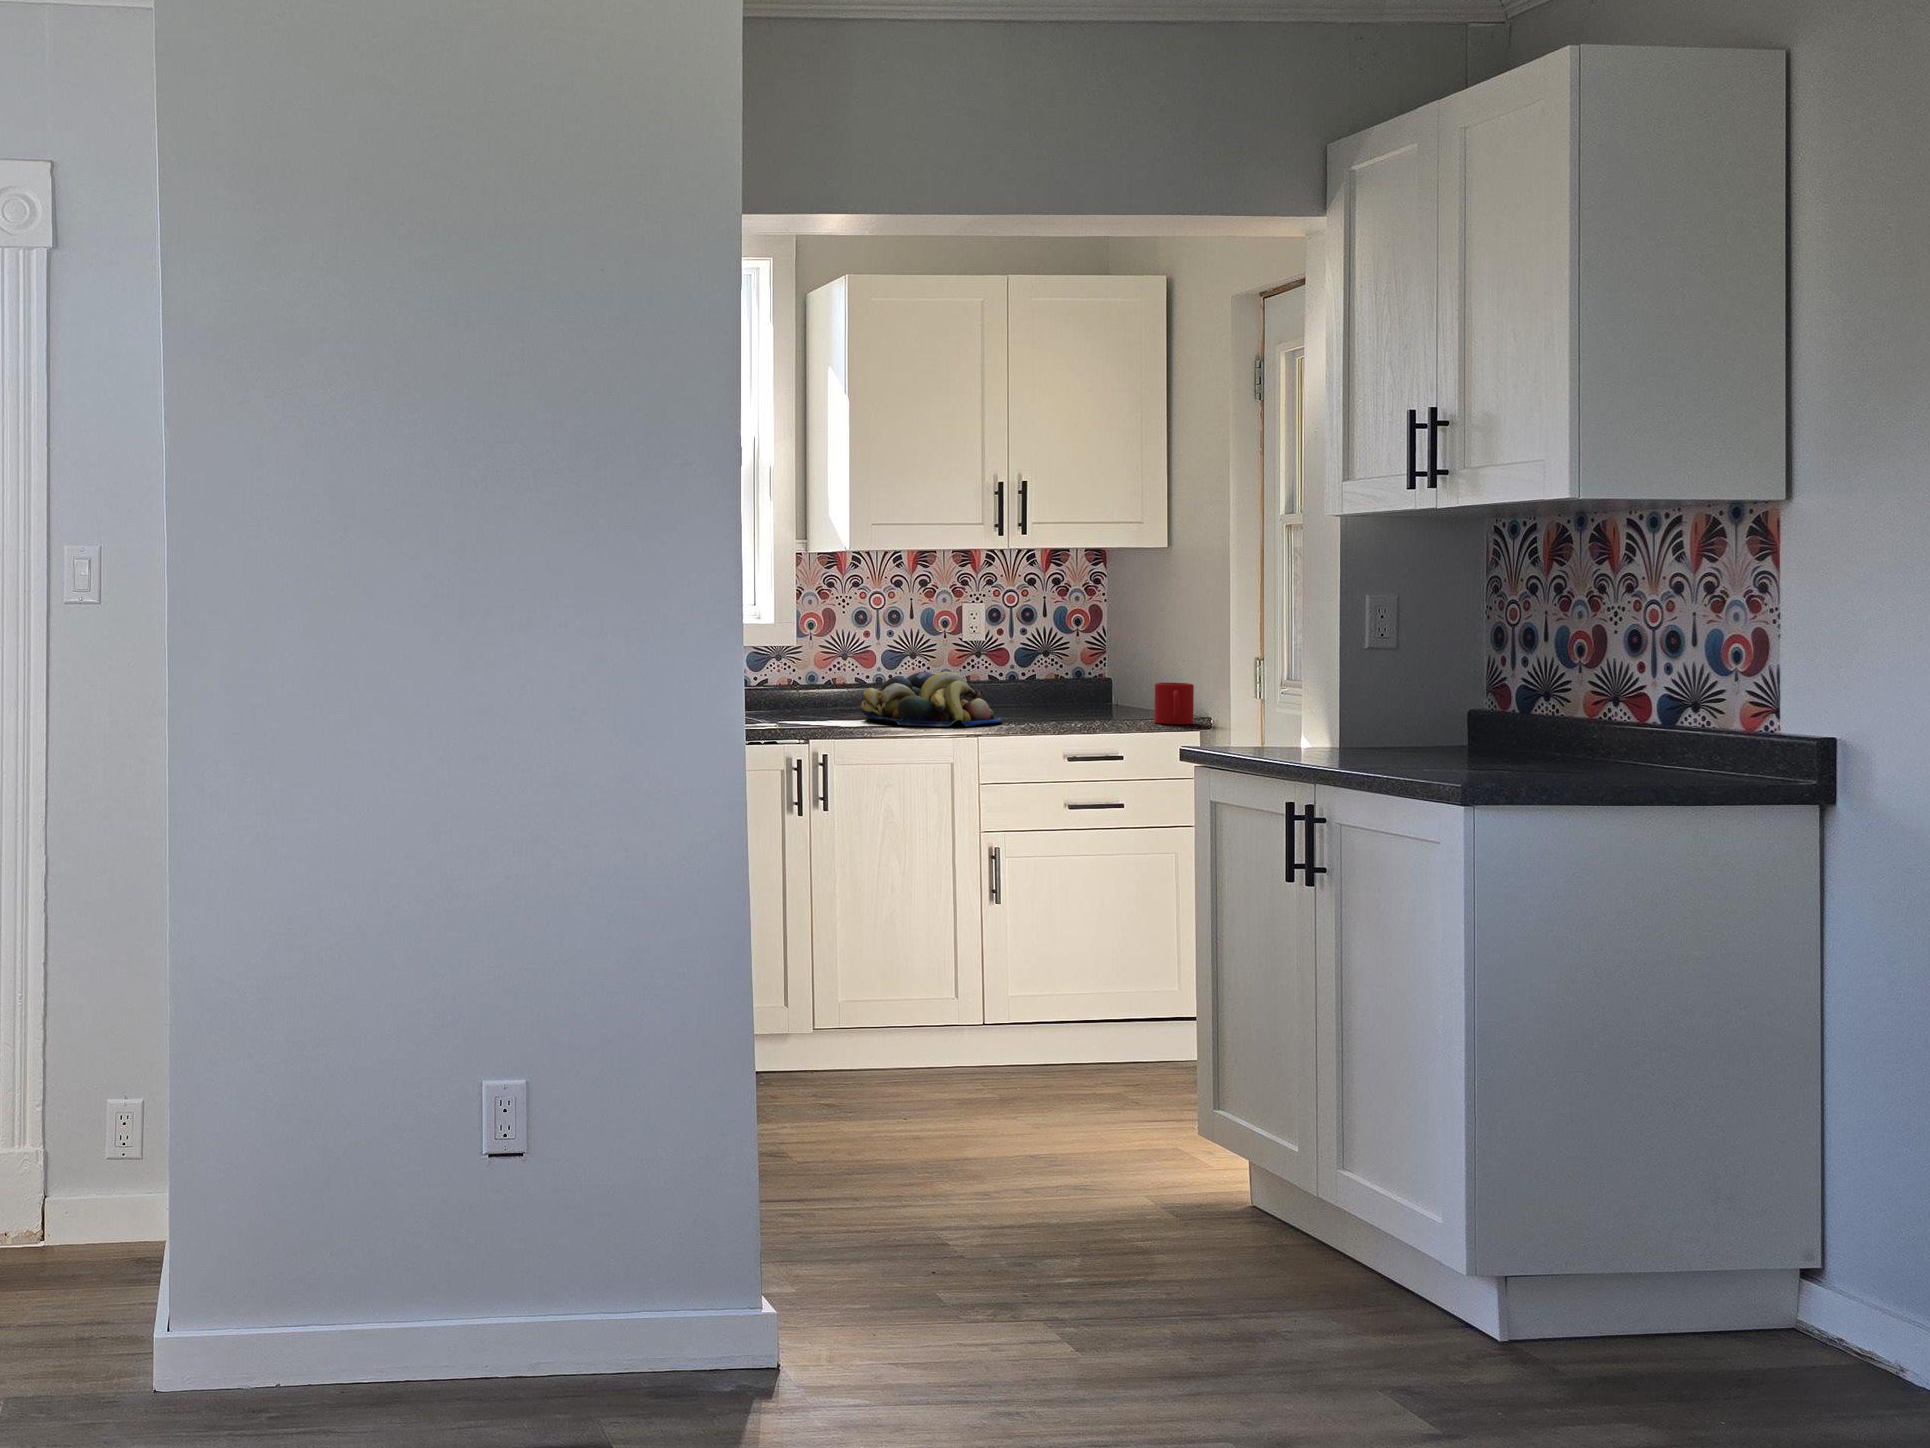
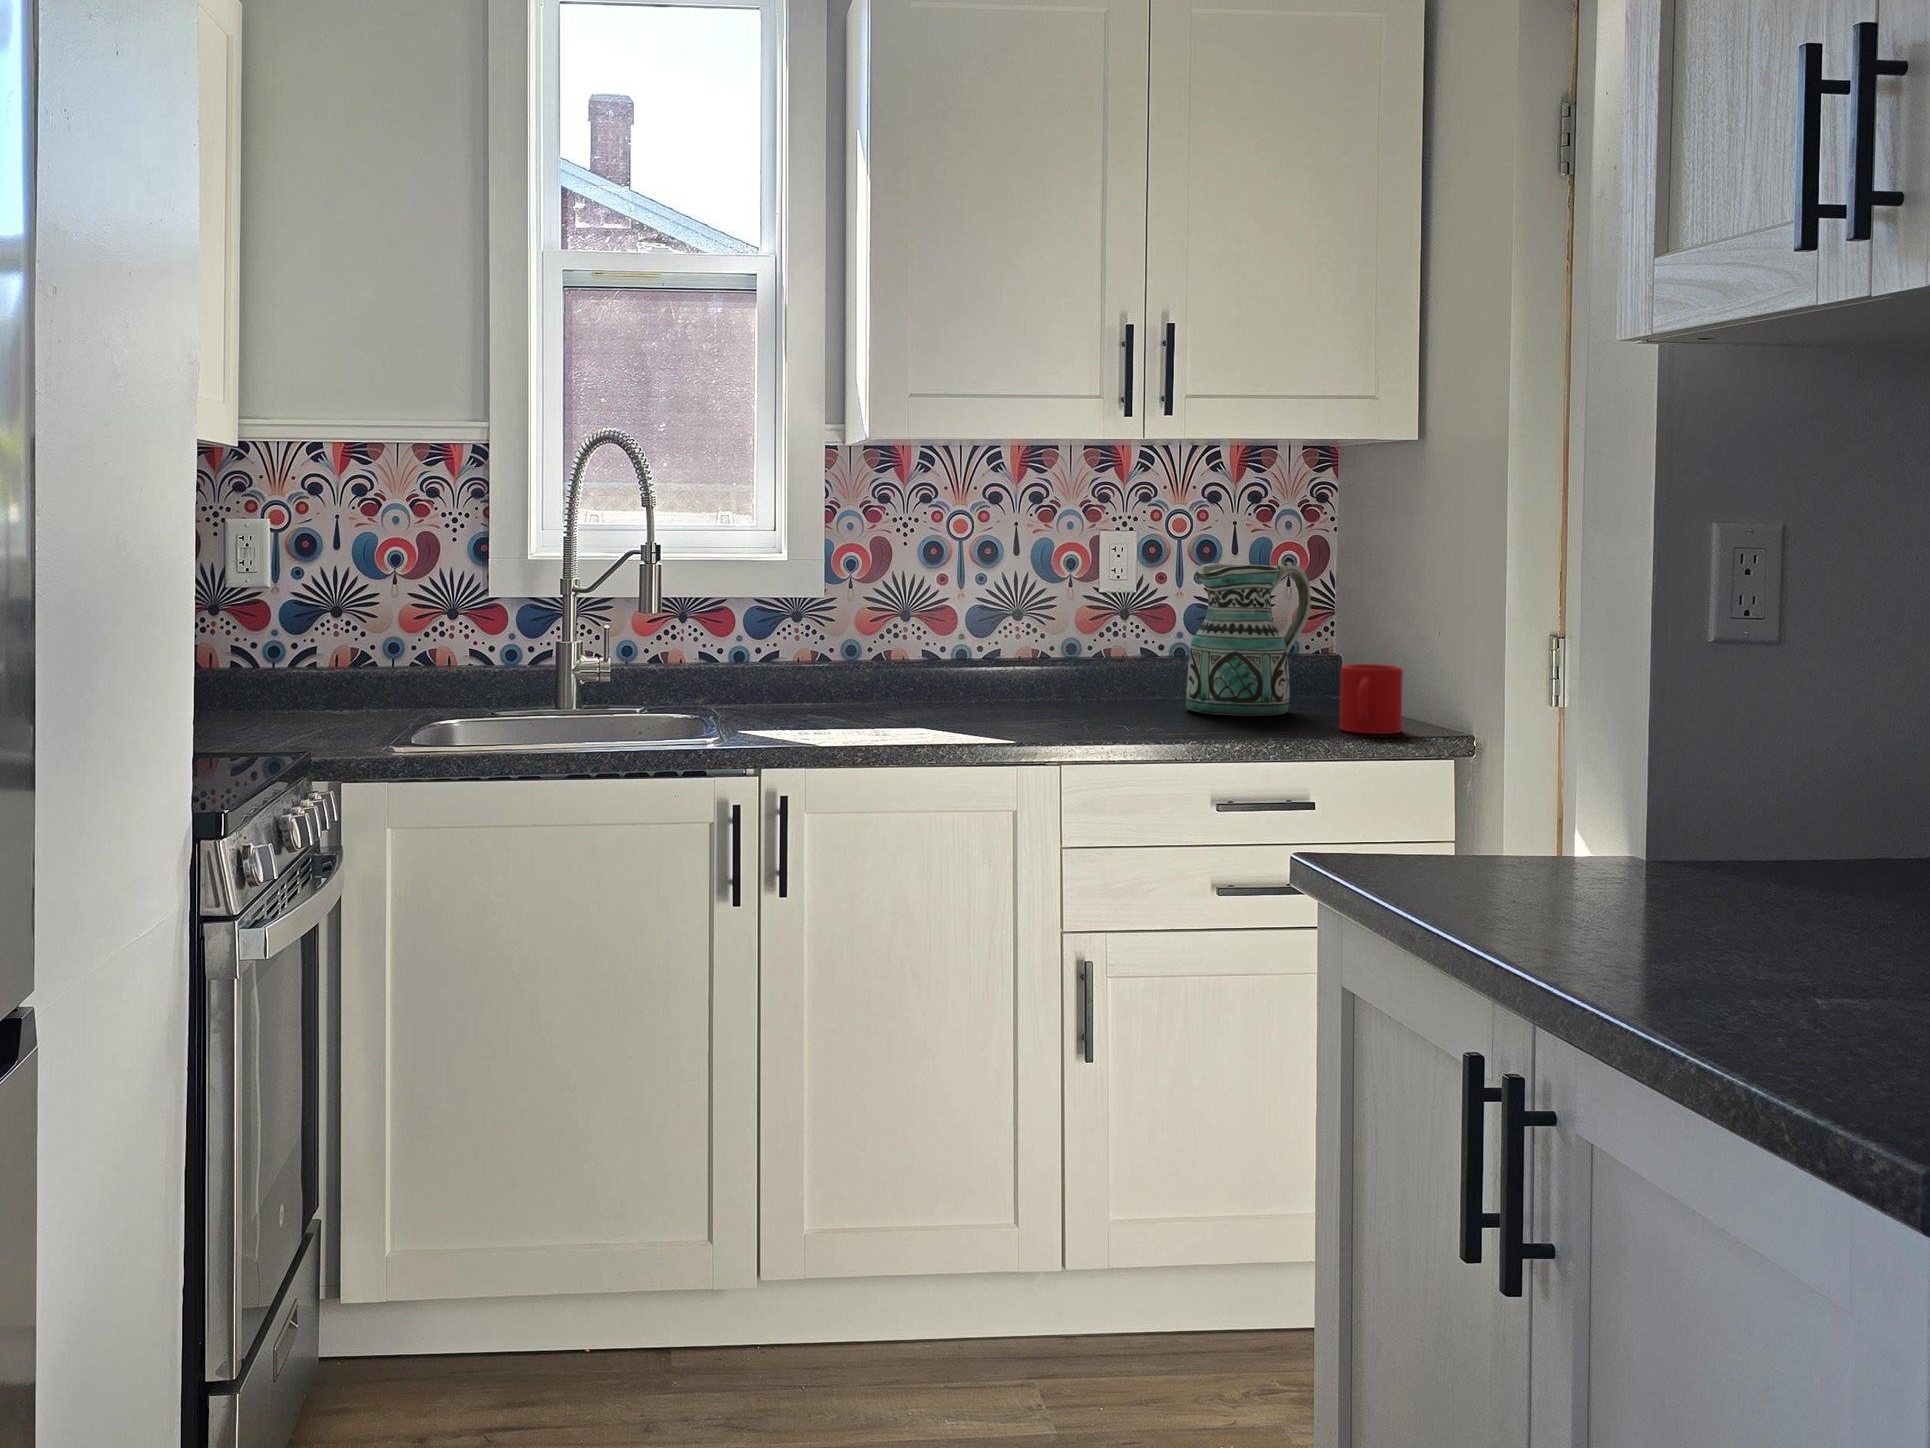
ceramic pitcher: none [1037,621,1108,717] -> present [1186,562,1311,716]
fruit bowl: present [861,672,1001,726] -> none [884,638,1099,729]

